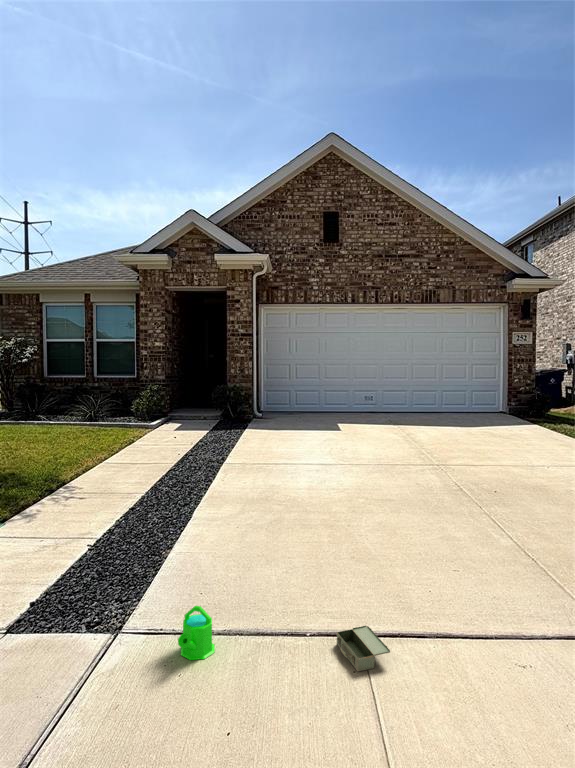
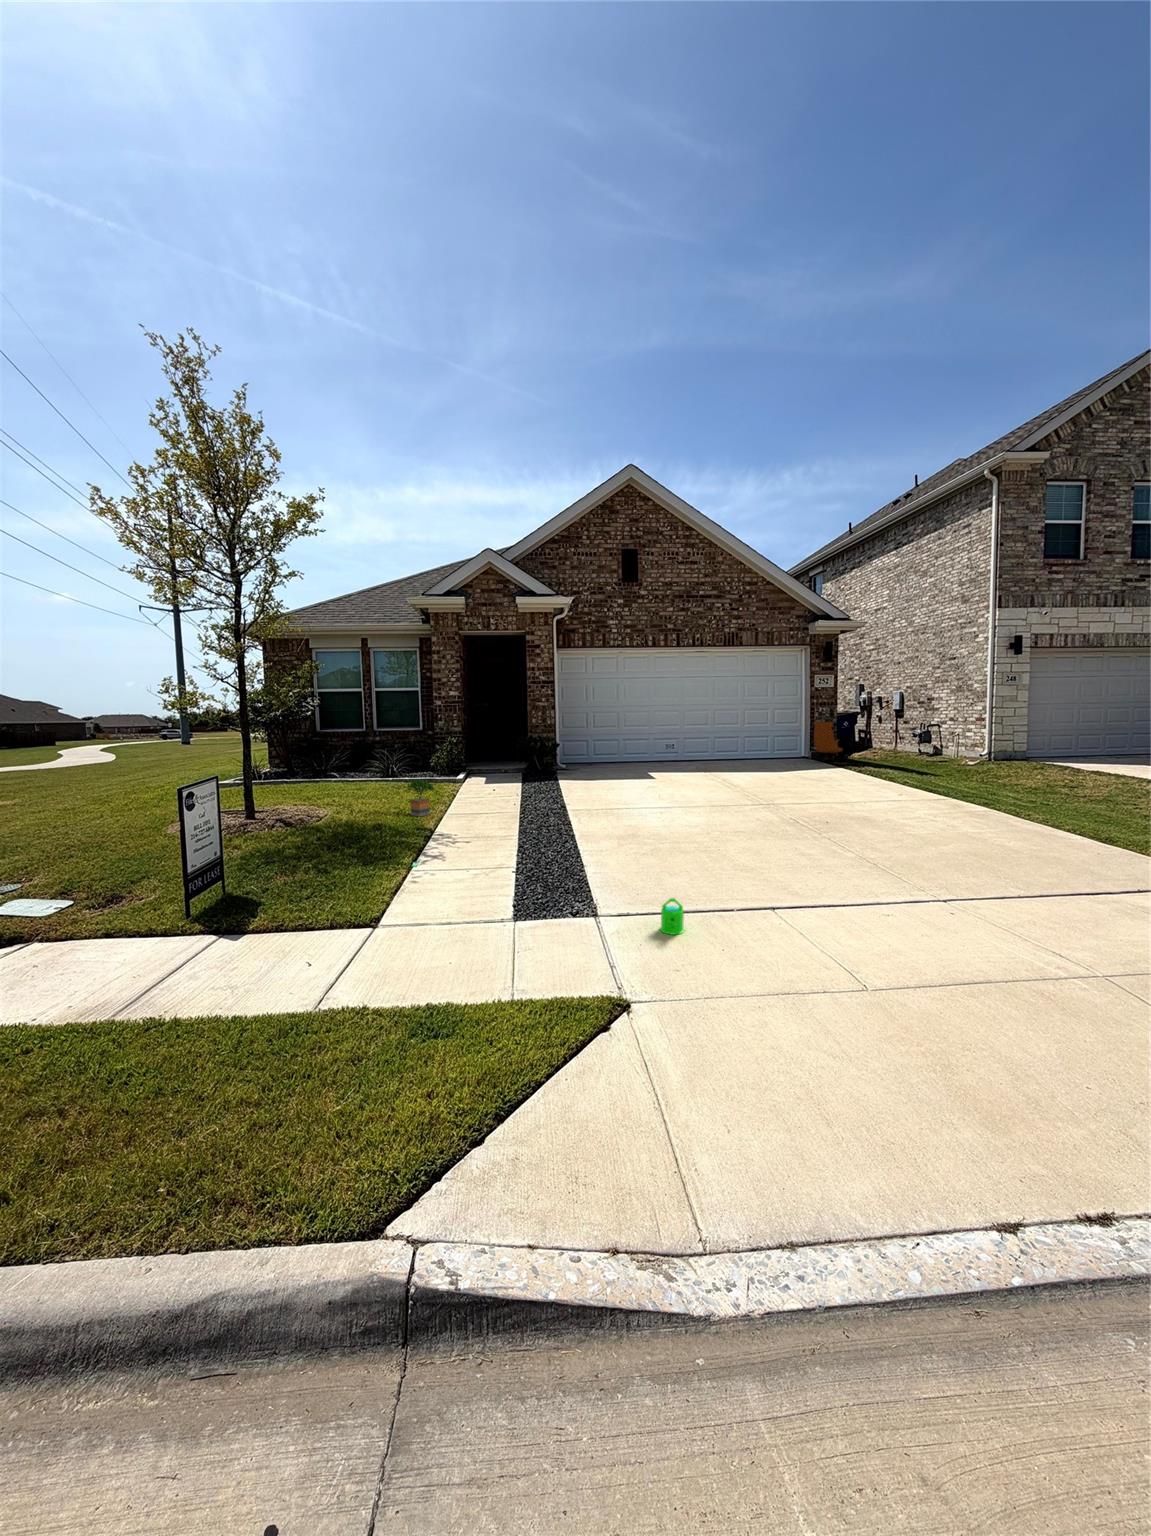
lounge chair: none [510,377,542,418] -> present [814,722,843,760]
potted tree: none [60,426,89,463] -> present [407,780,434,817]
toolbox: present [337,626,390,671] -> none [767,909,811,934]

